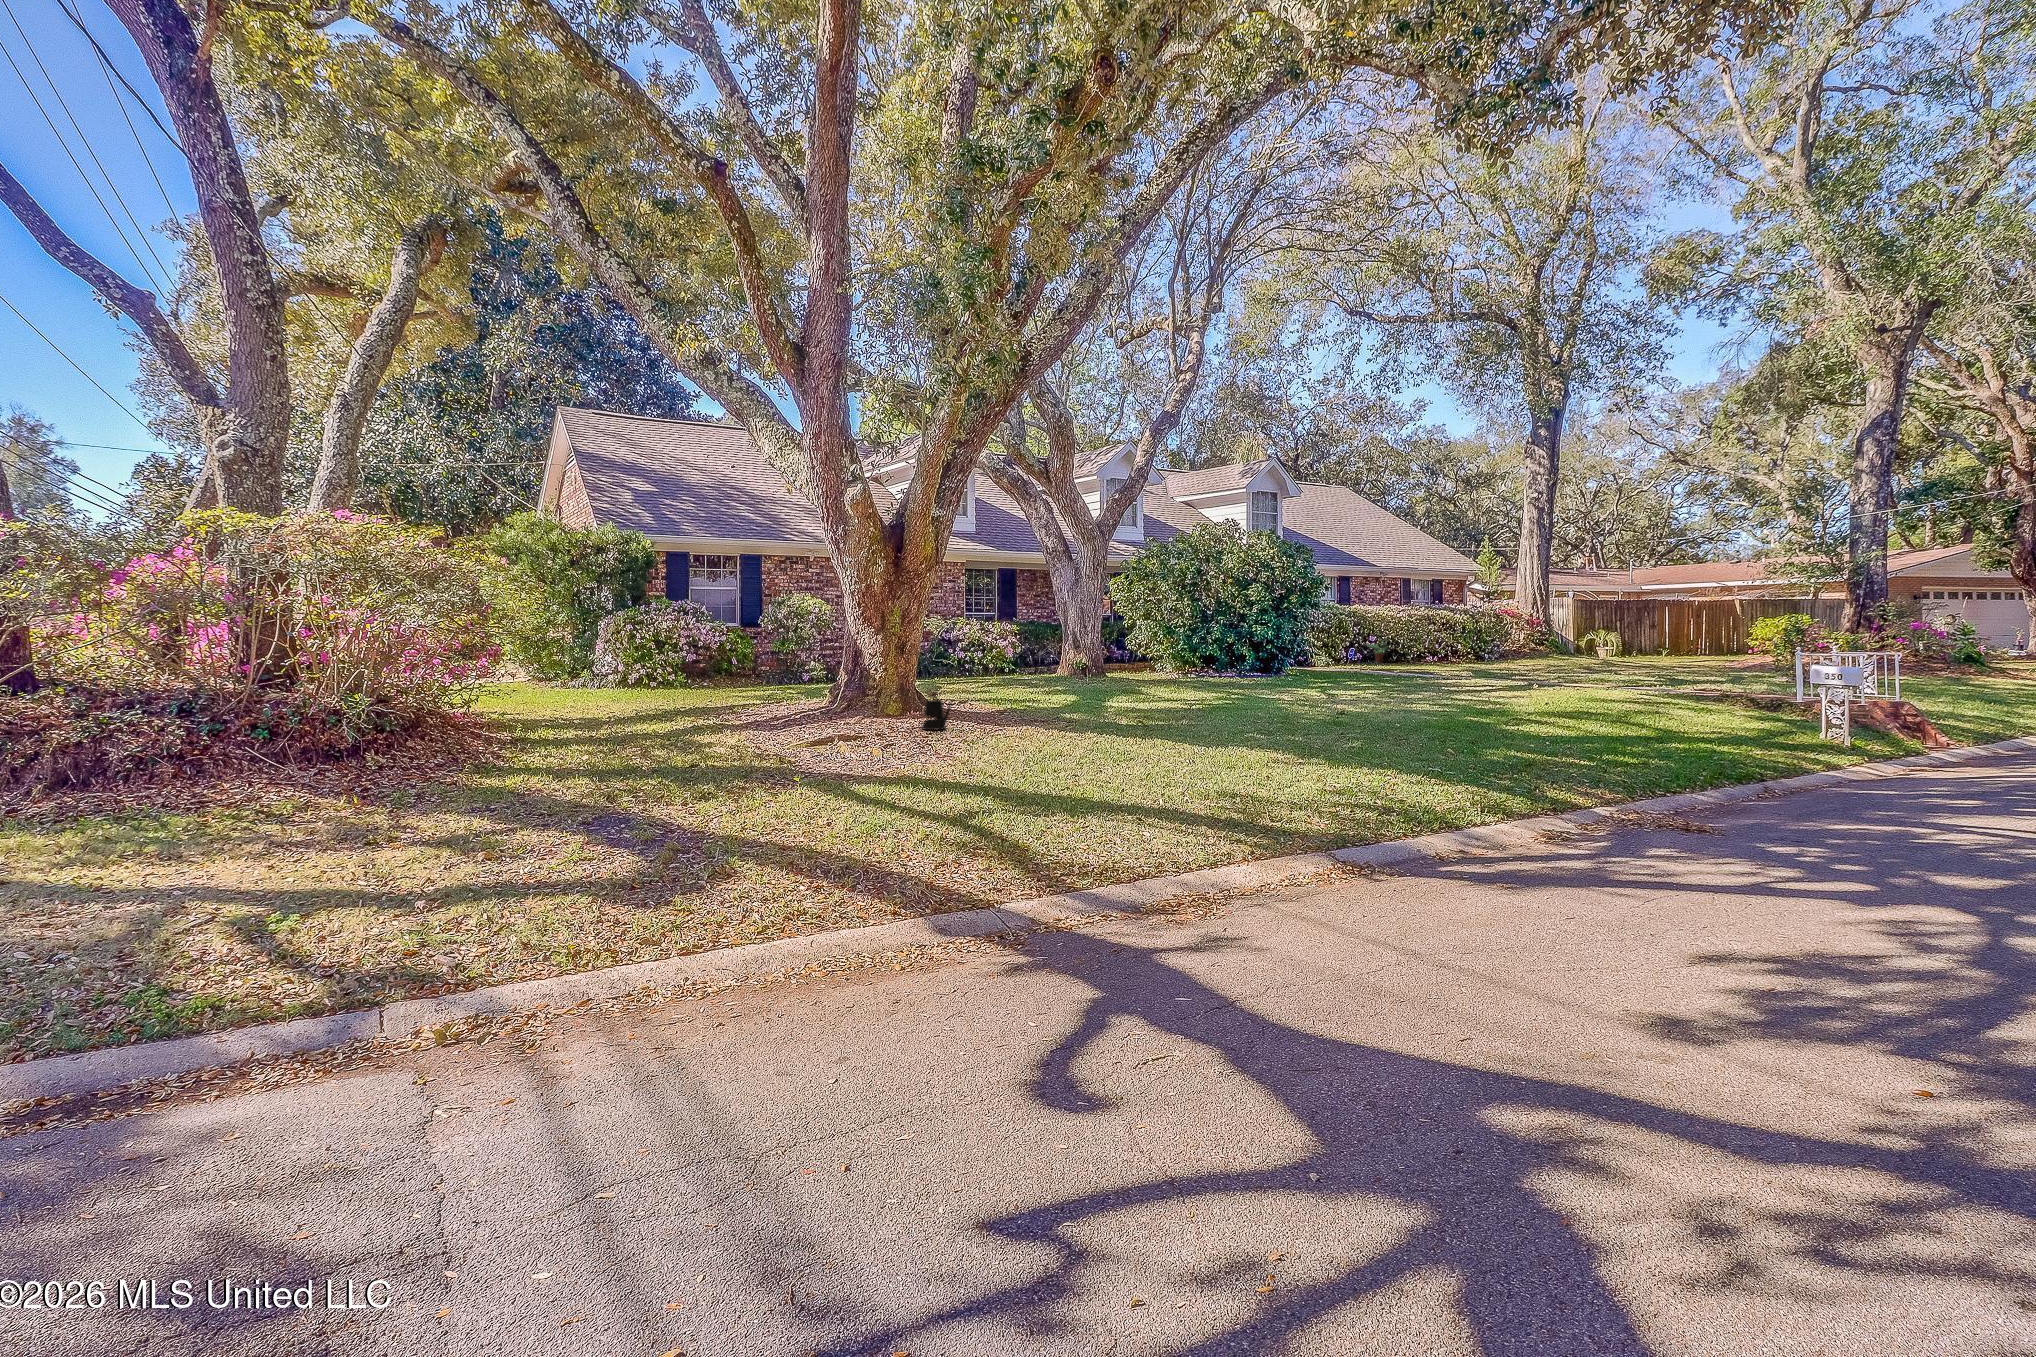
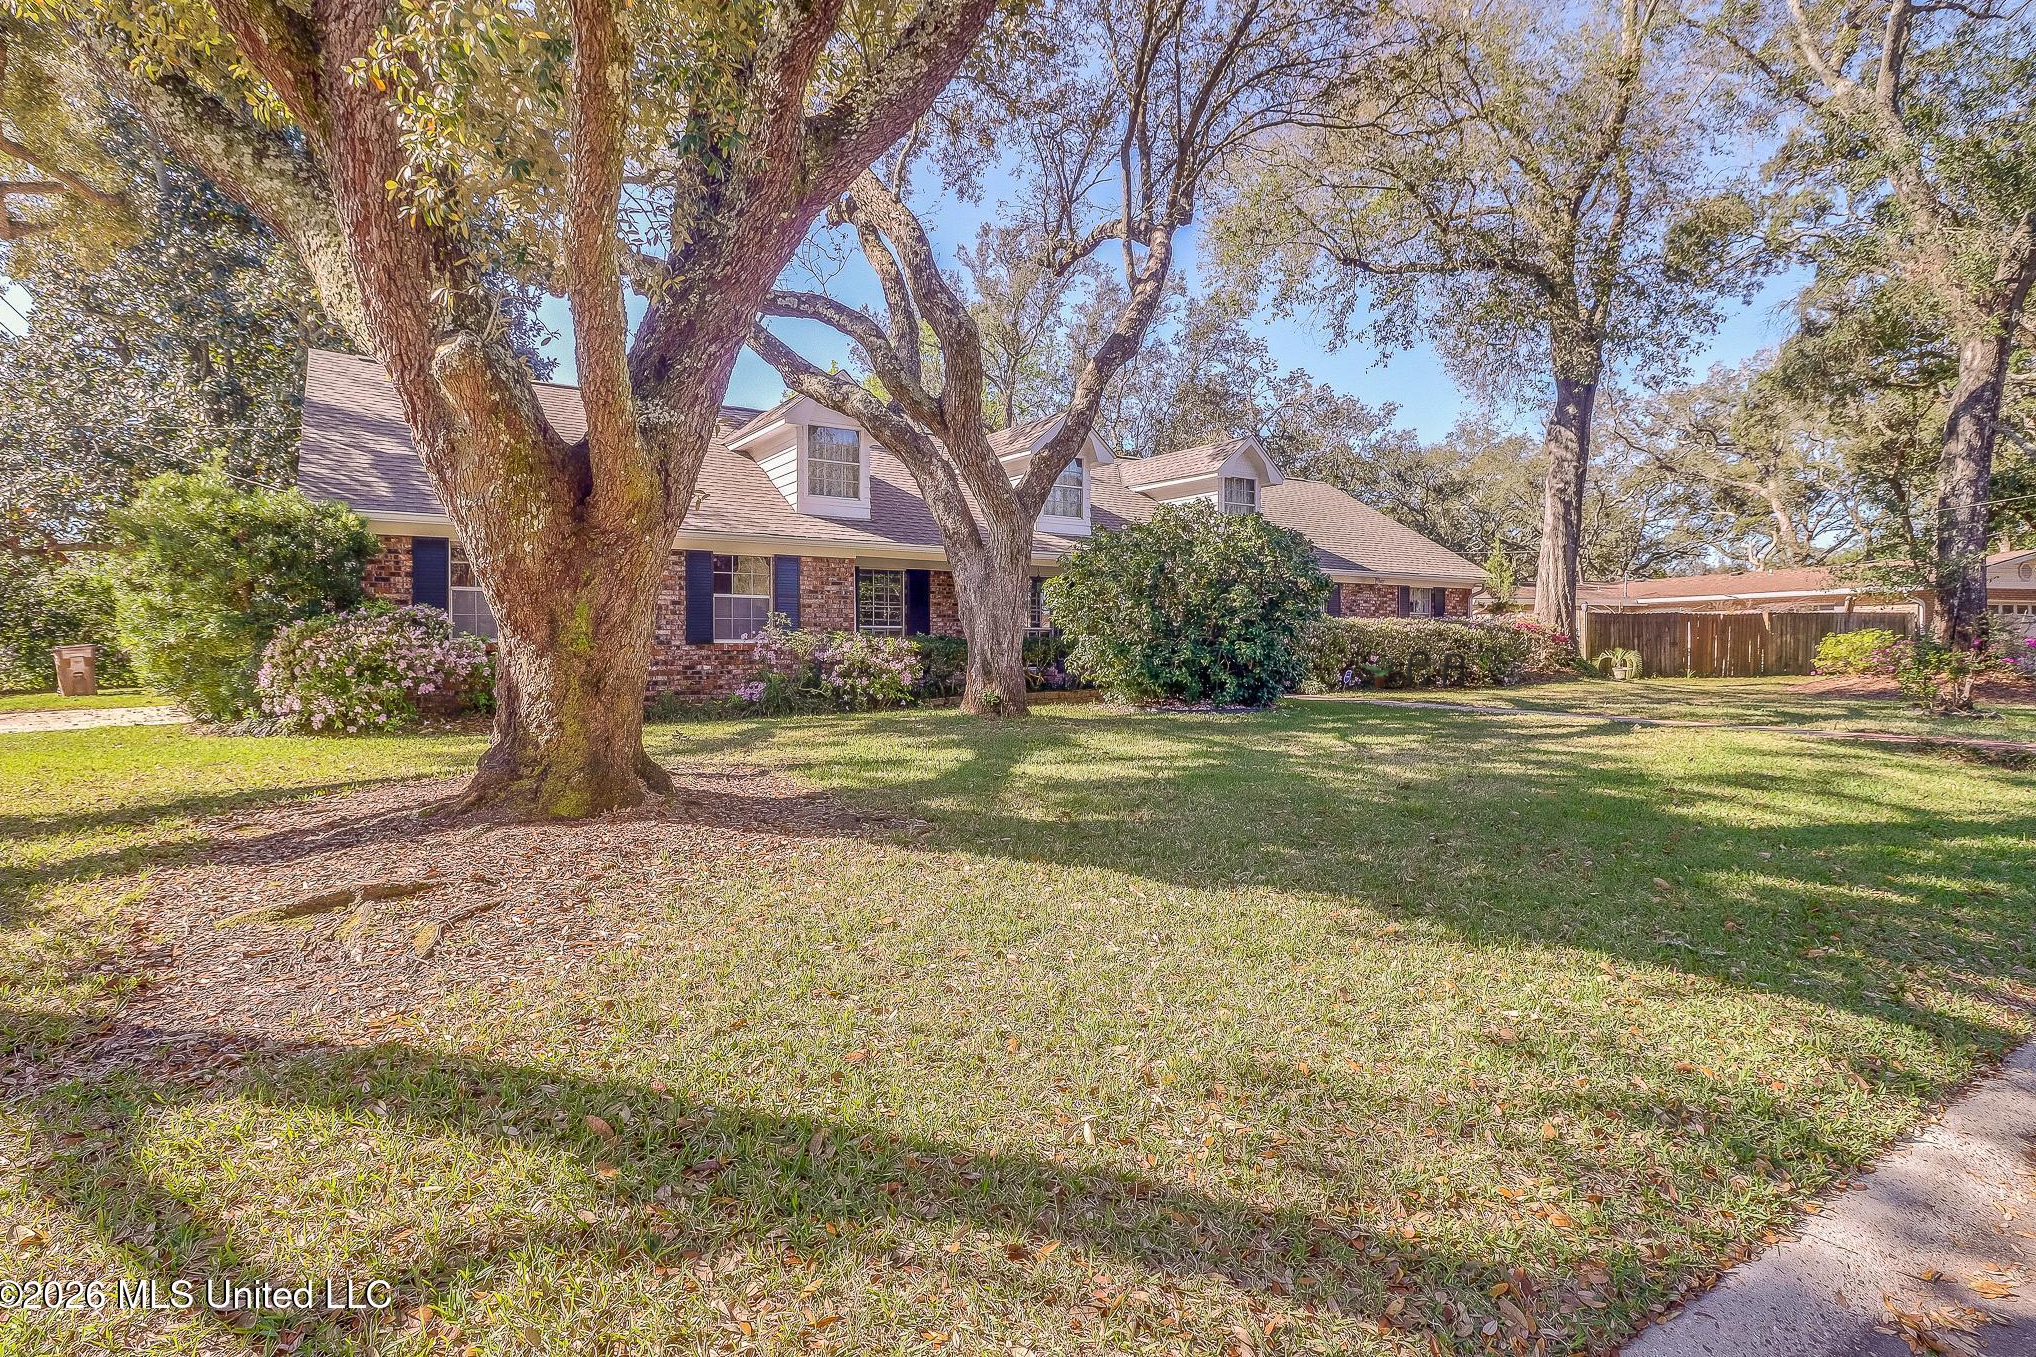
bench: none [1404,632,1451,662] -> present [1407,651,1465,688]
watering can: present [922,689,952,731] -> none [689,747,746,829]

